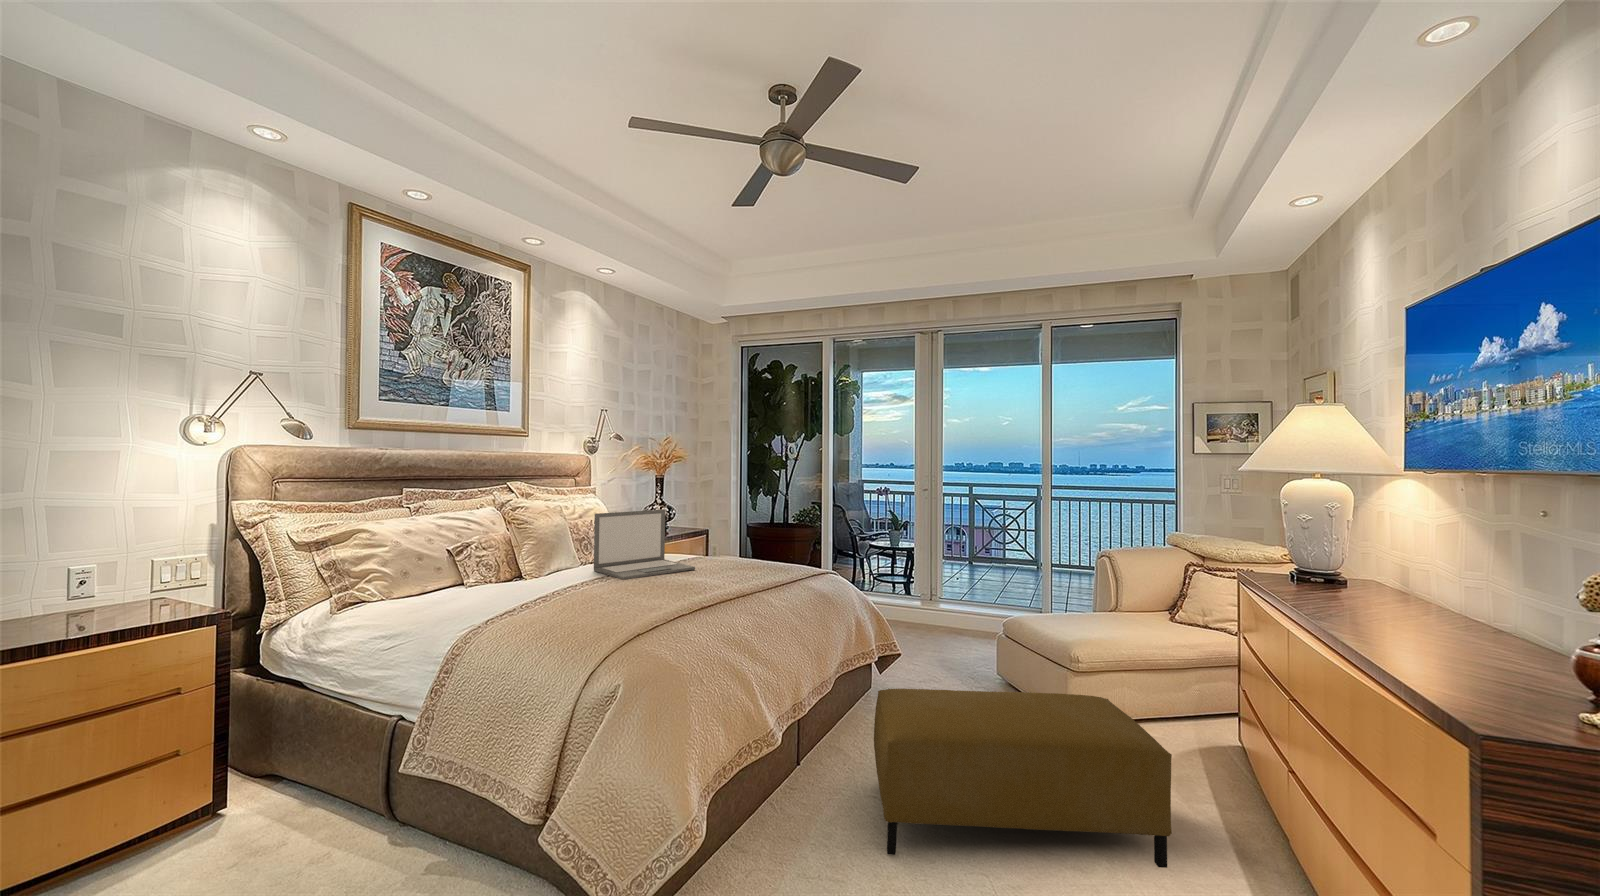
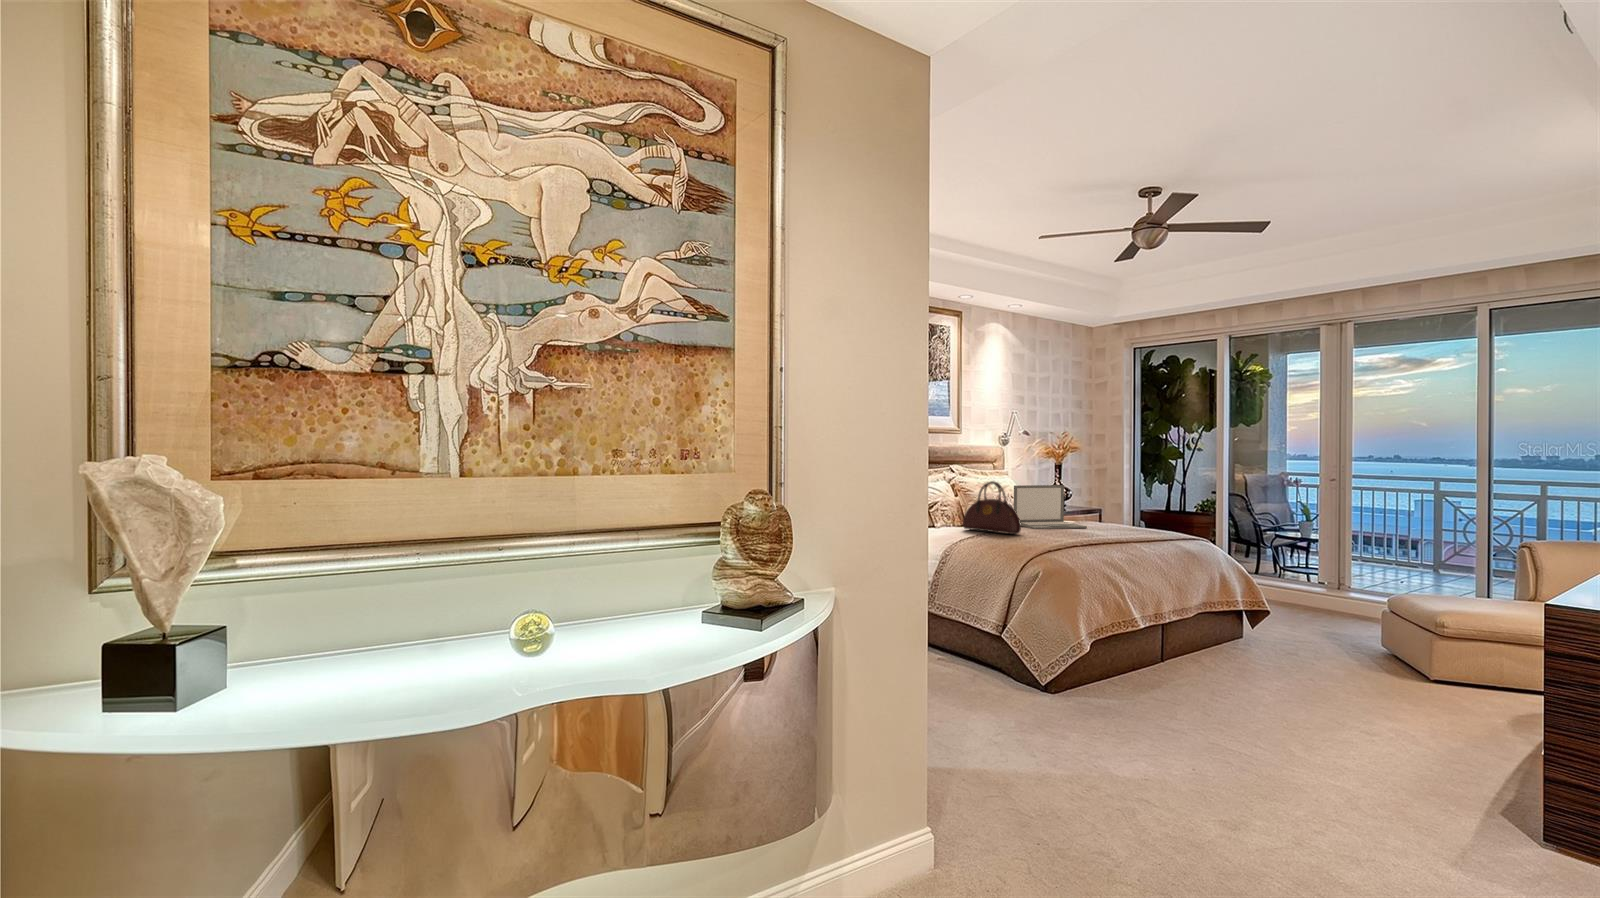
handbag: none [503,513,599,599] -> present [963,481,1021,534]
ottoman: present [874,689,1172,868] -> none [1211,611,1454,746]

